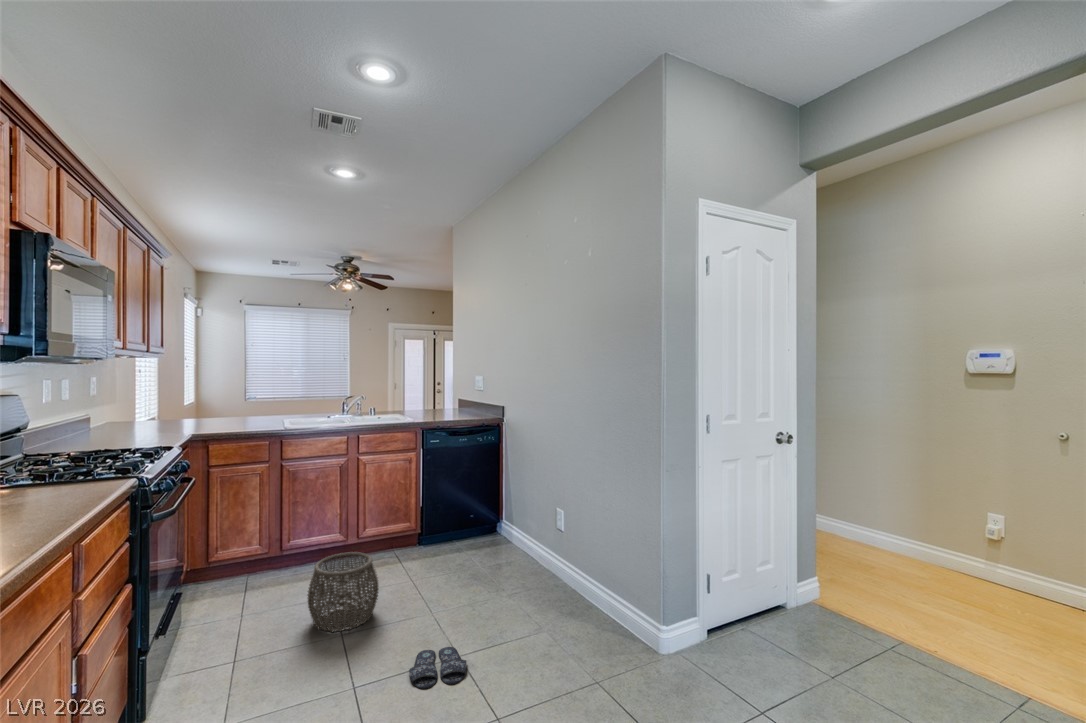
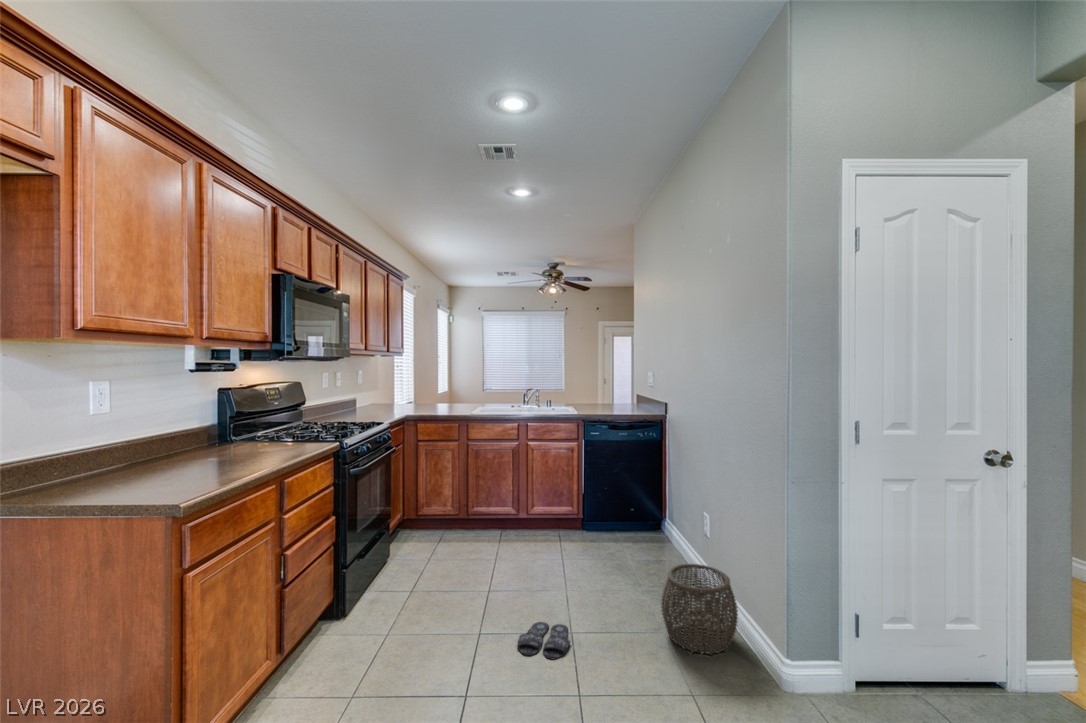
woven basket: present [308,552,379,632] -> present [661,564,738,655]

